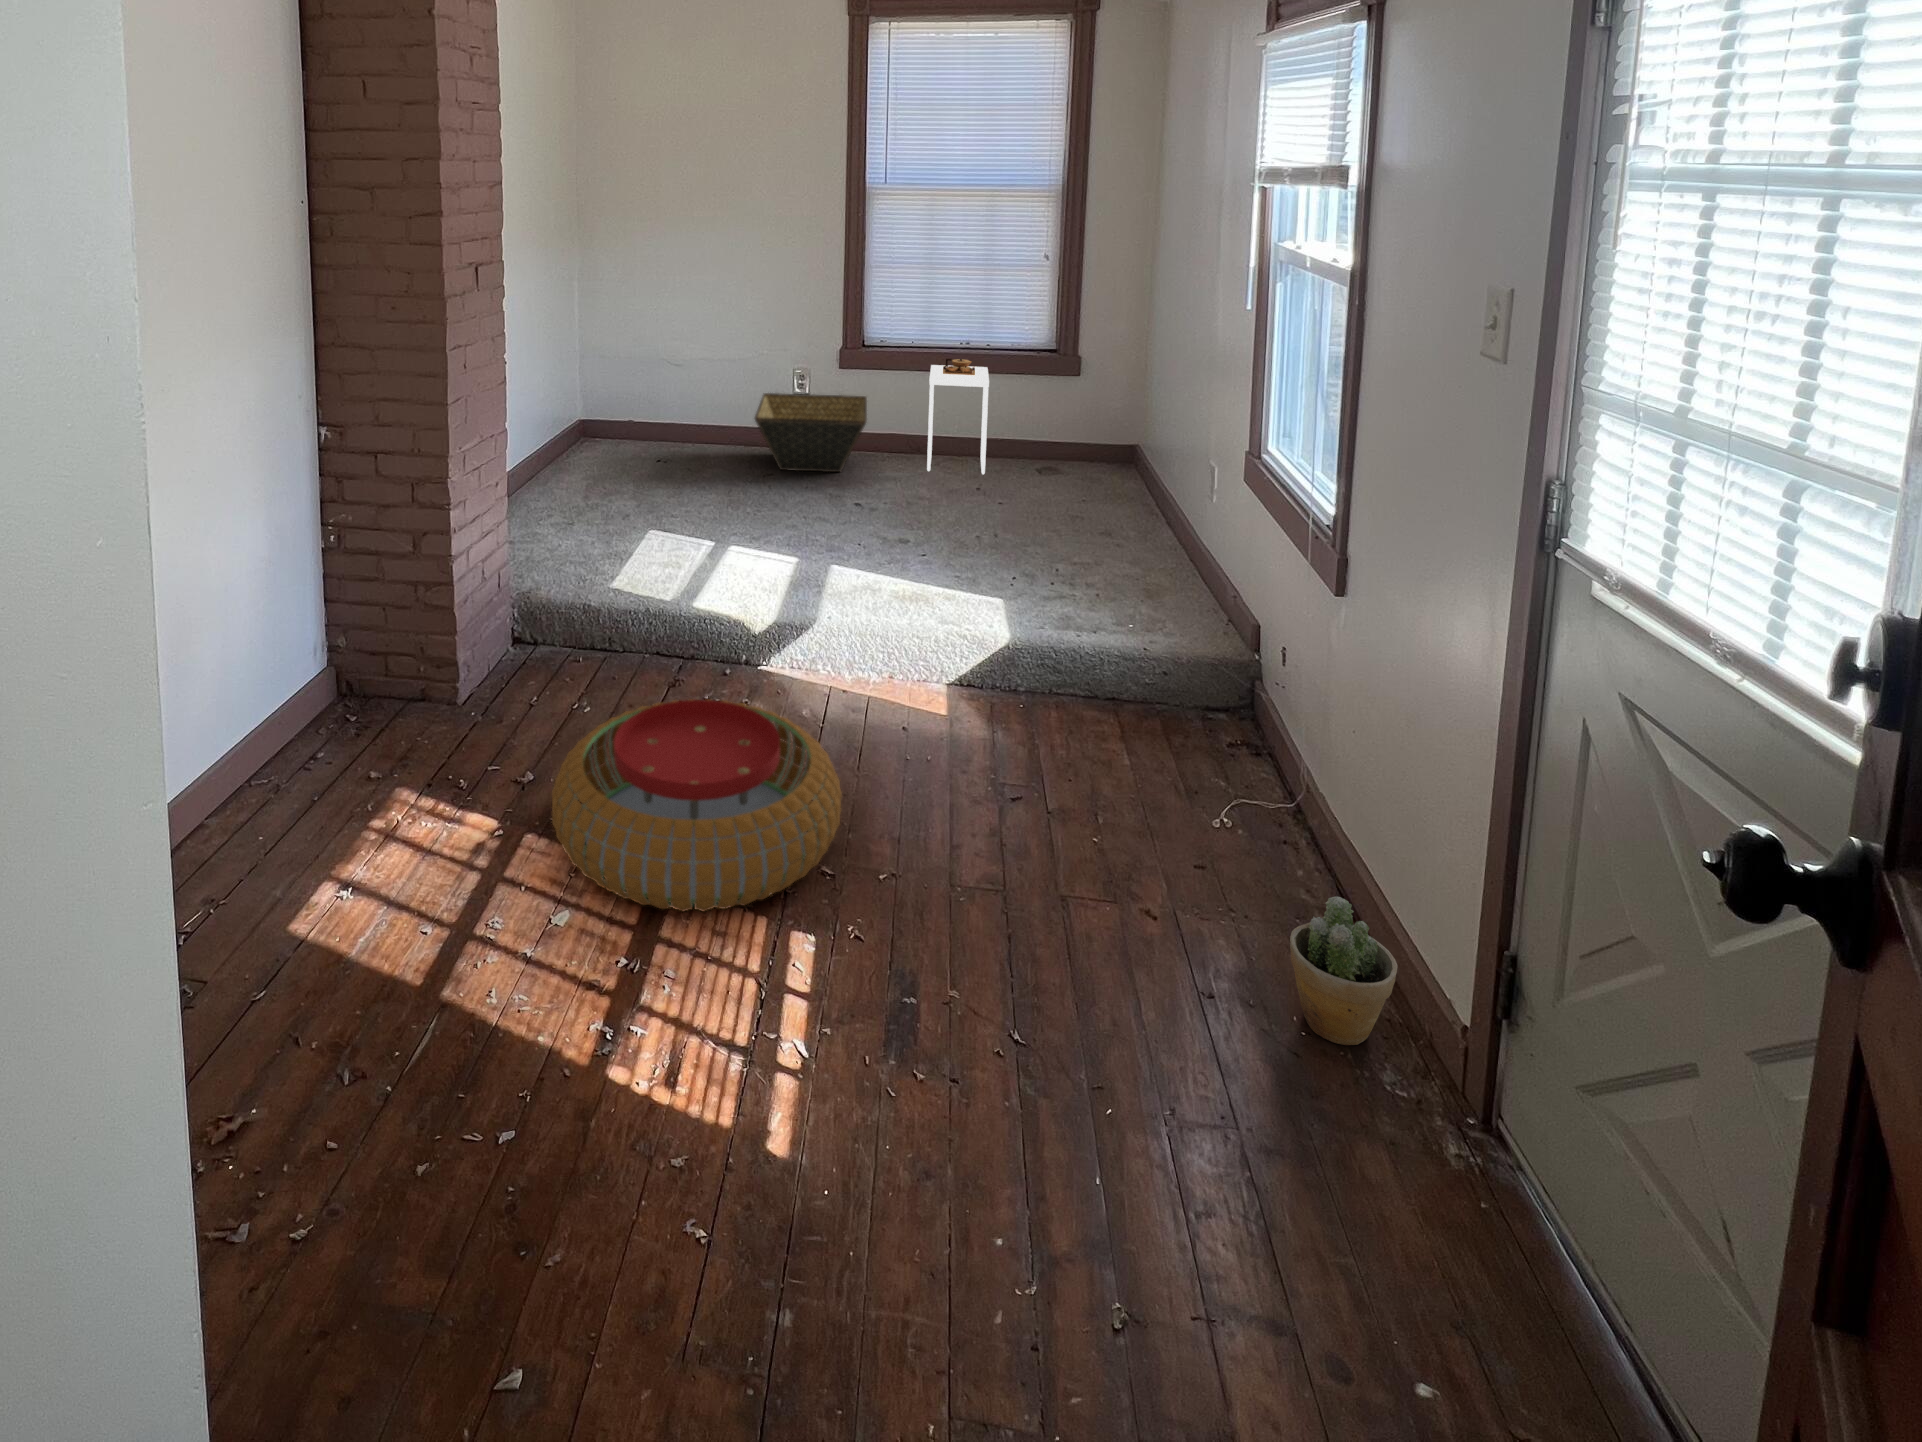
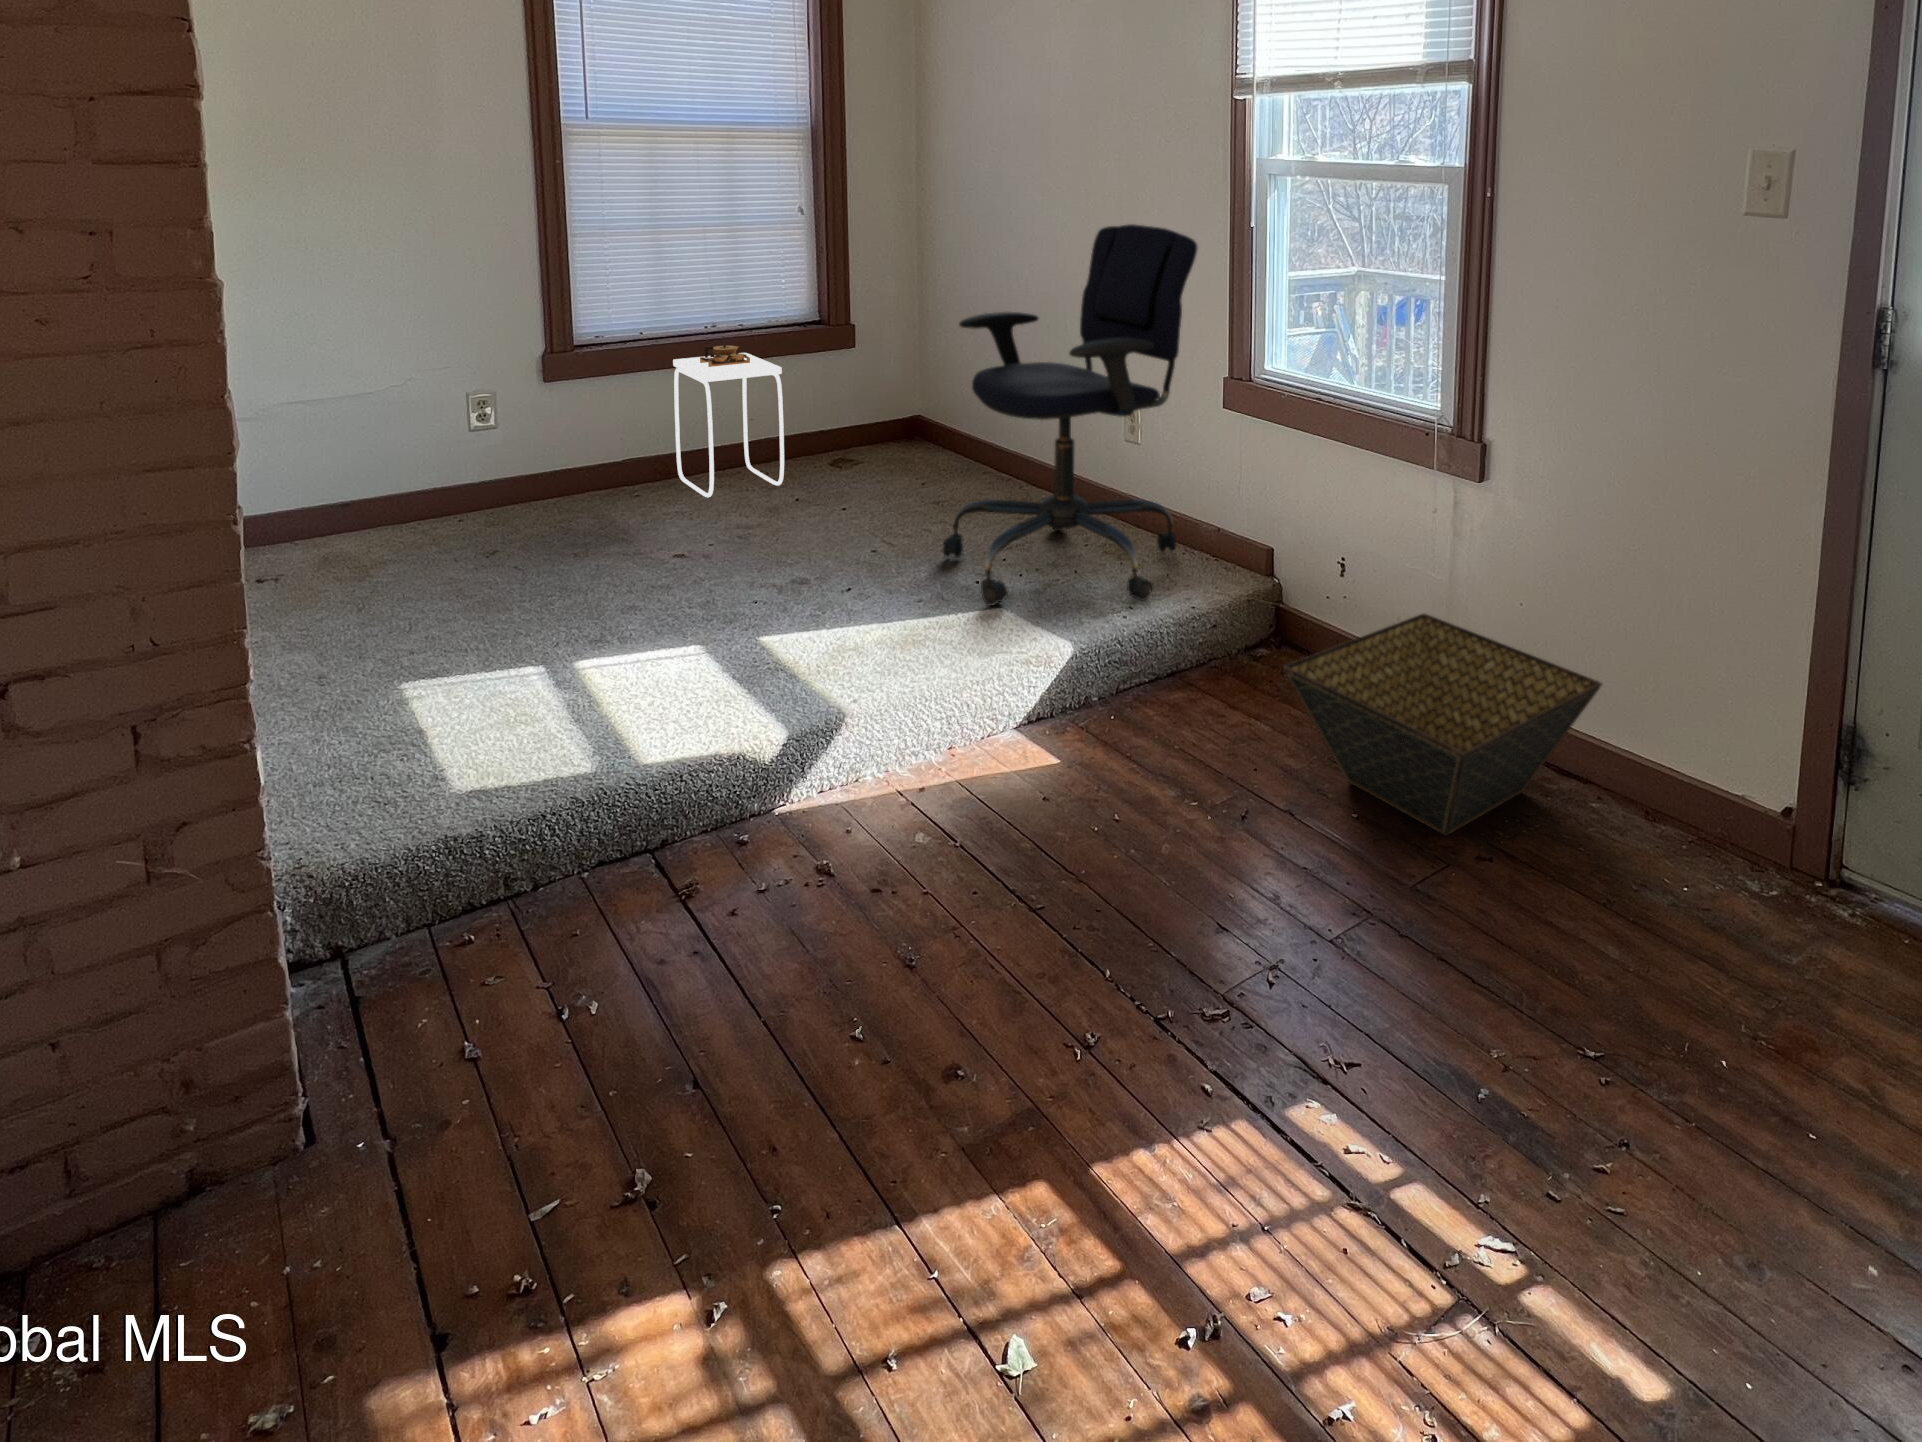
office chair: none [989,296,1218,627] -> present [943,224,1198,606]
basket: present [755,393,867,472] -> present [1283,614,1602,836]
pouf: present [552,699,842,911] -> none [771,845,1247,1256]
potted plant: present [1290,897,1397,1045] -> none [1653,749,1751,886]

